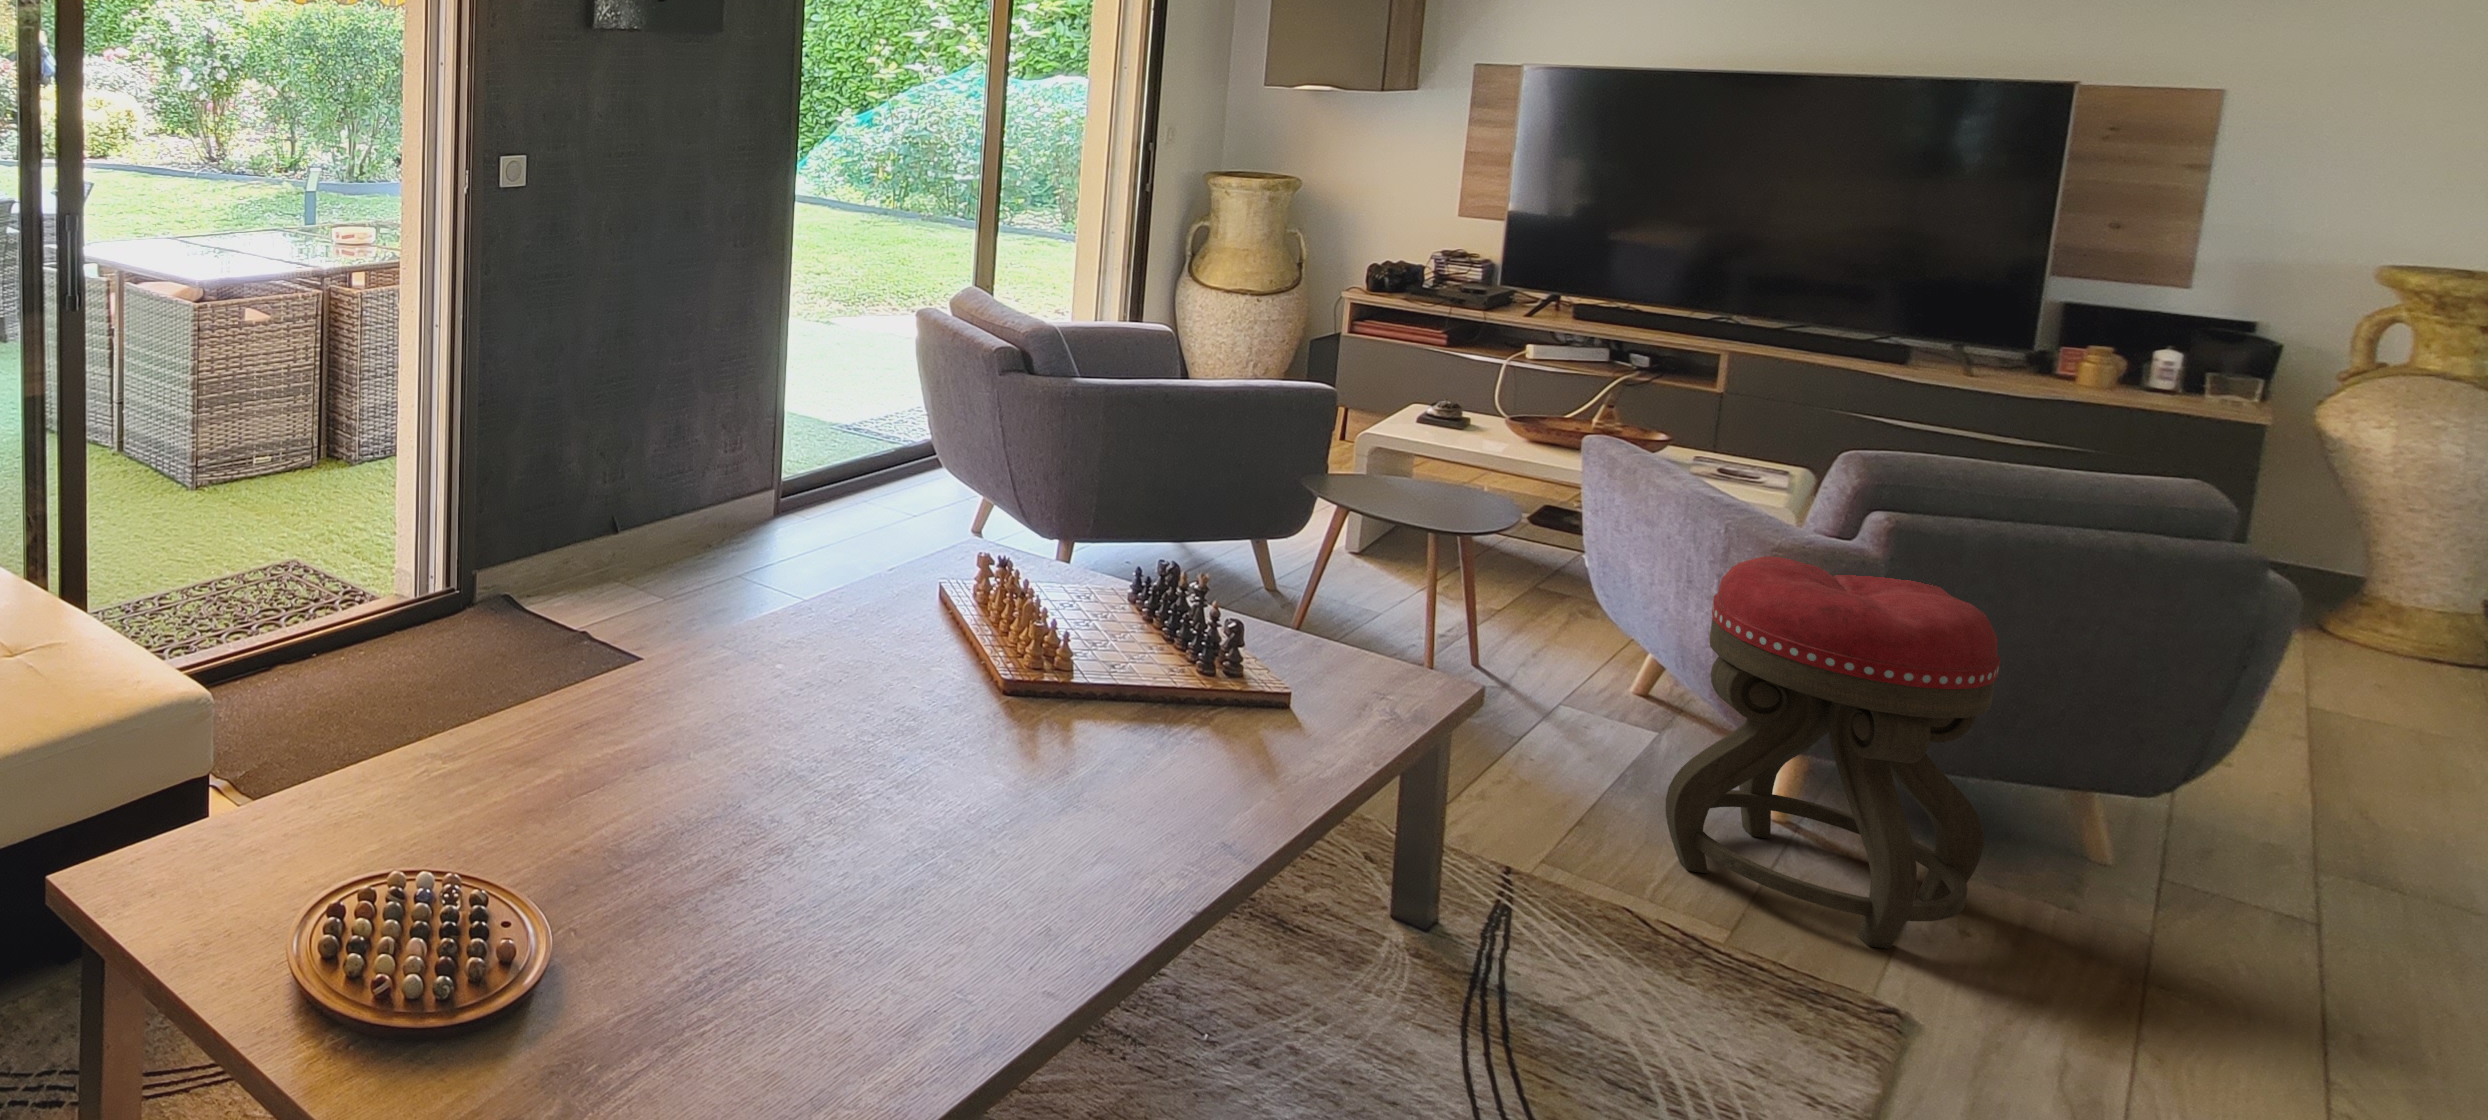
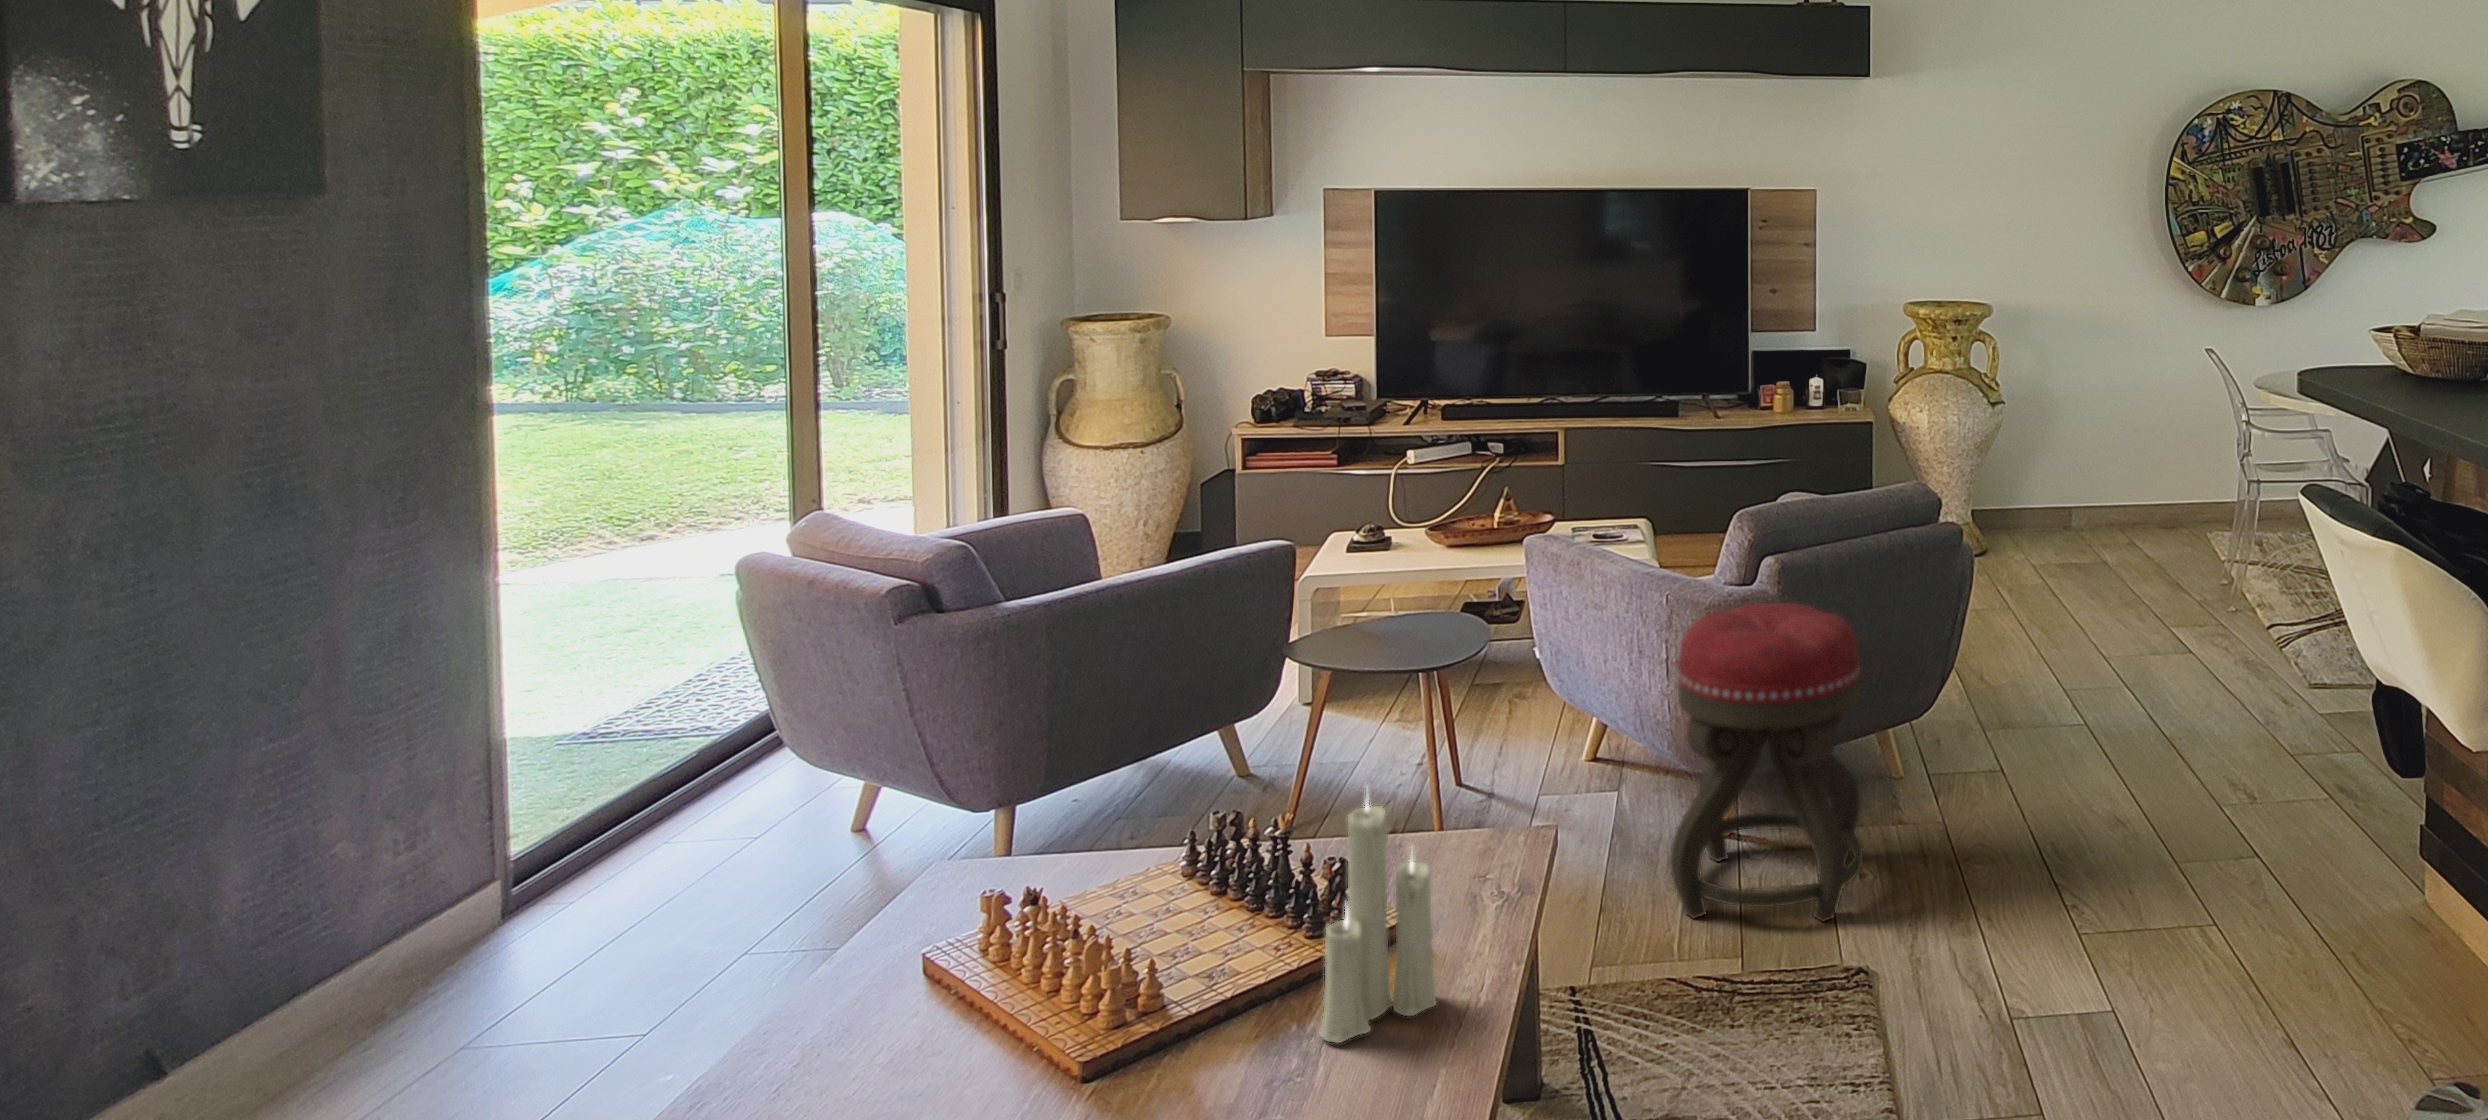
candle: none [1182,541,1299,764] -> present [1319,801,1436,1043]

